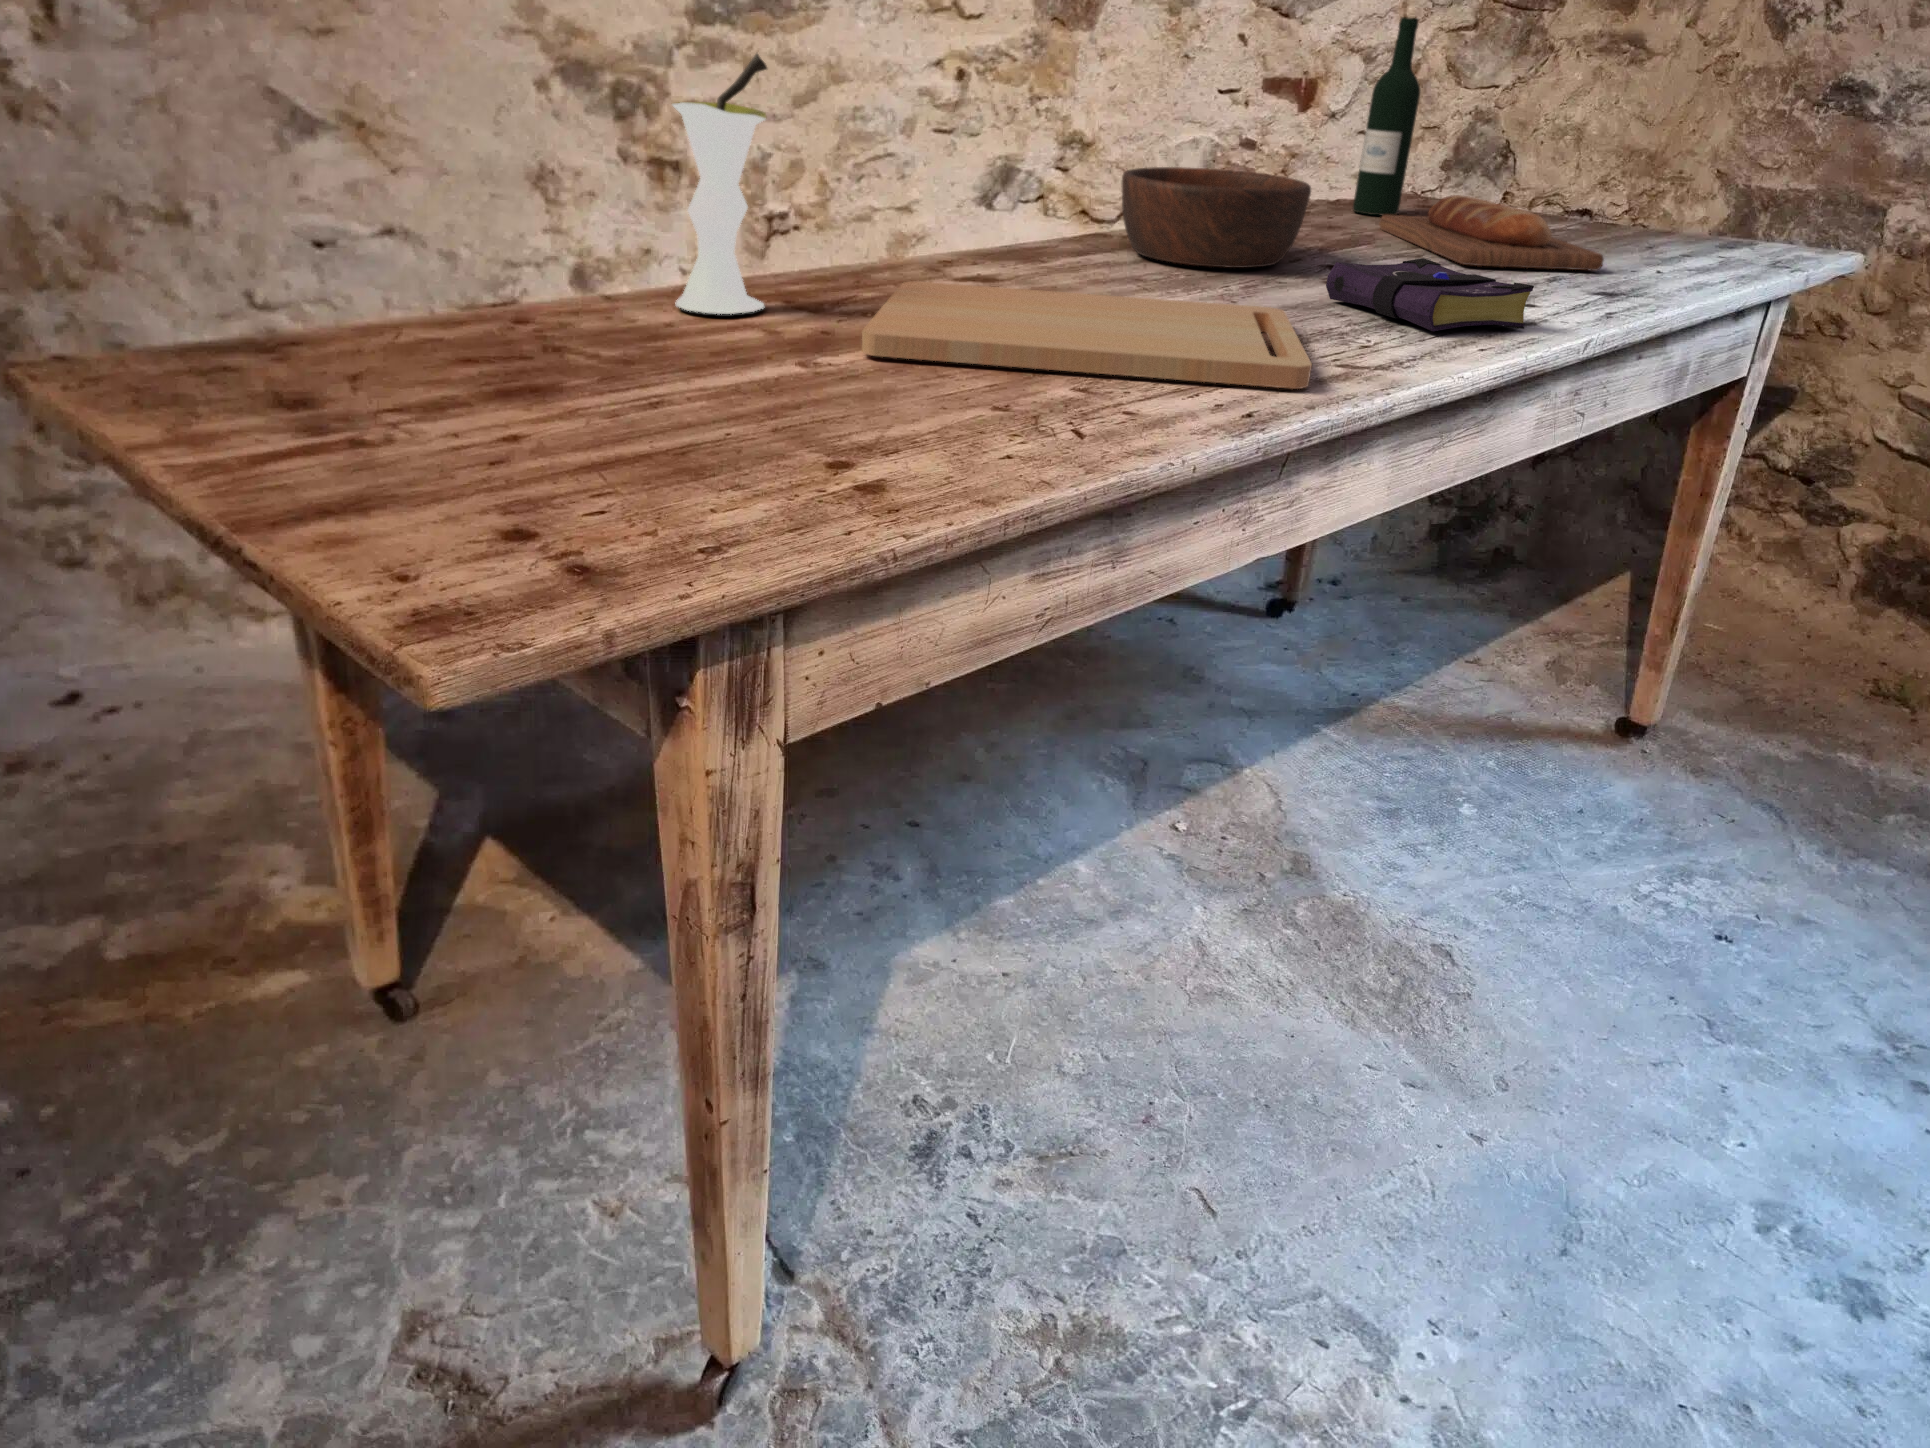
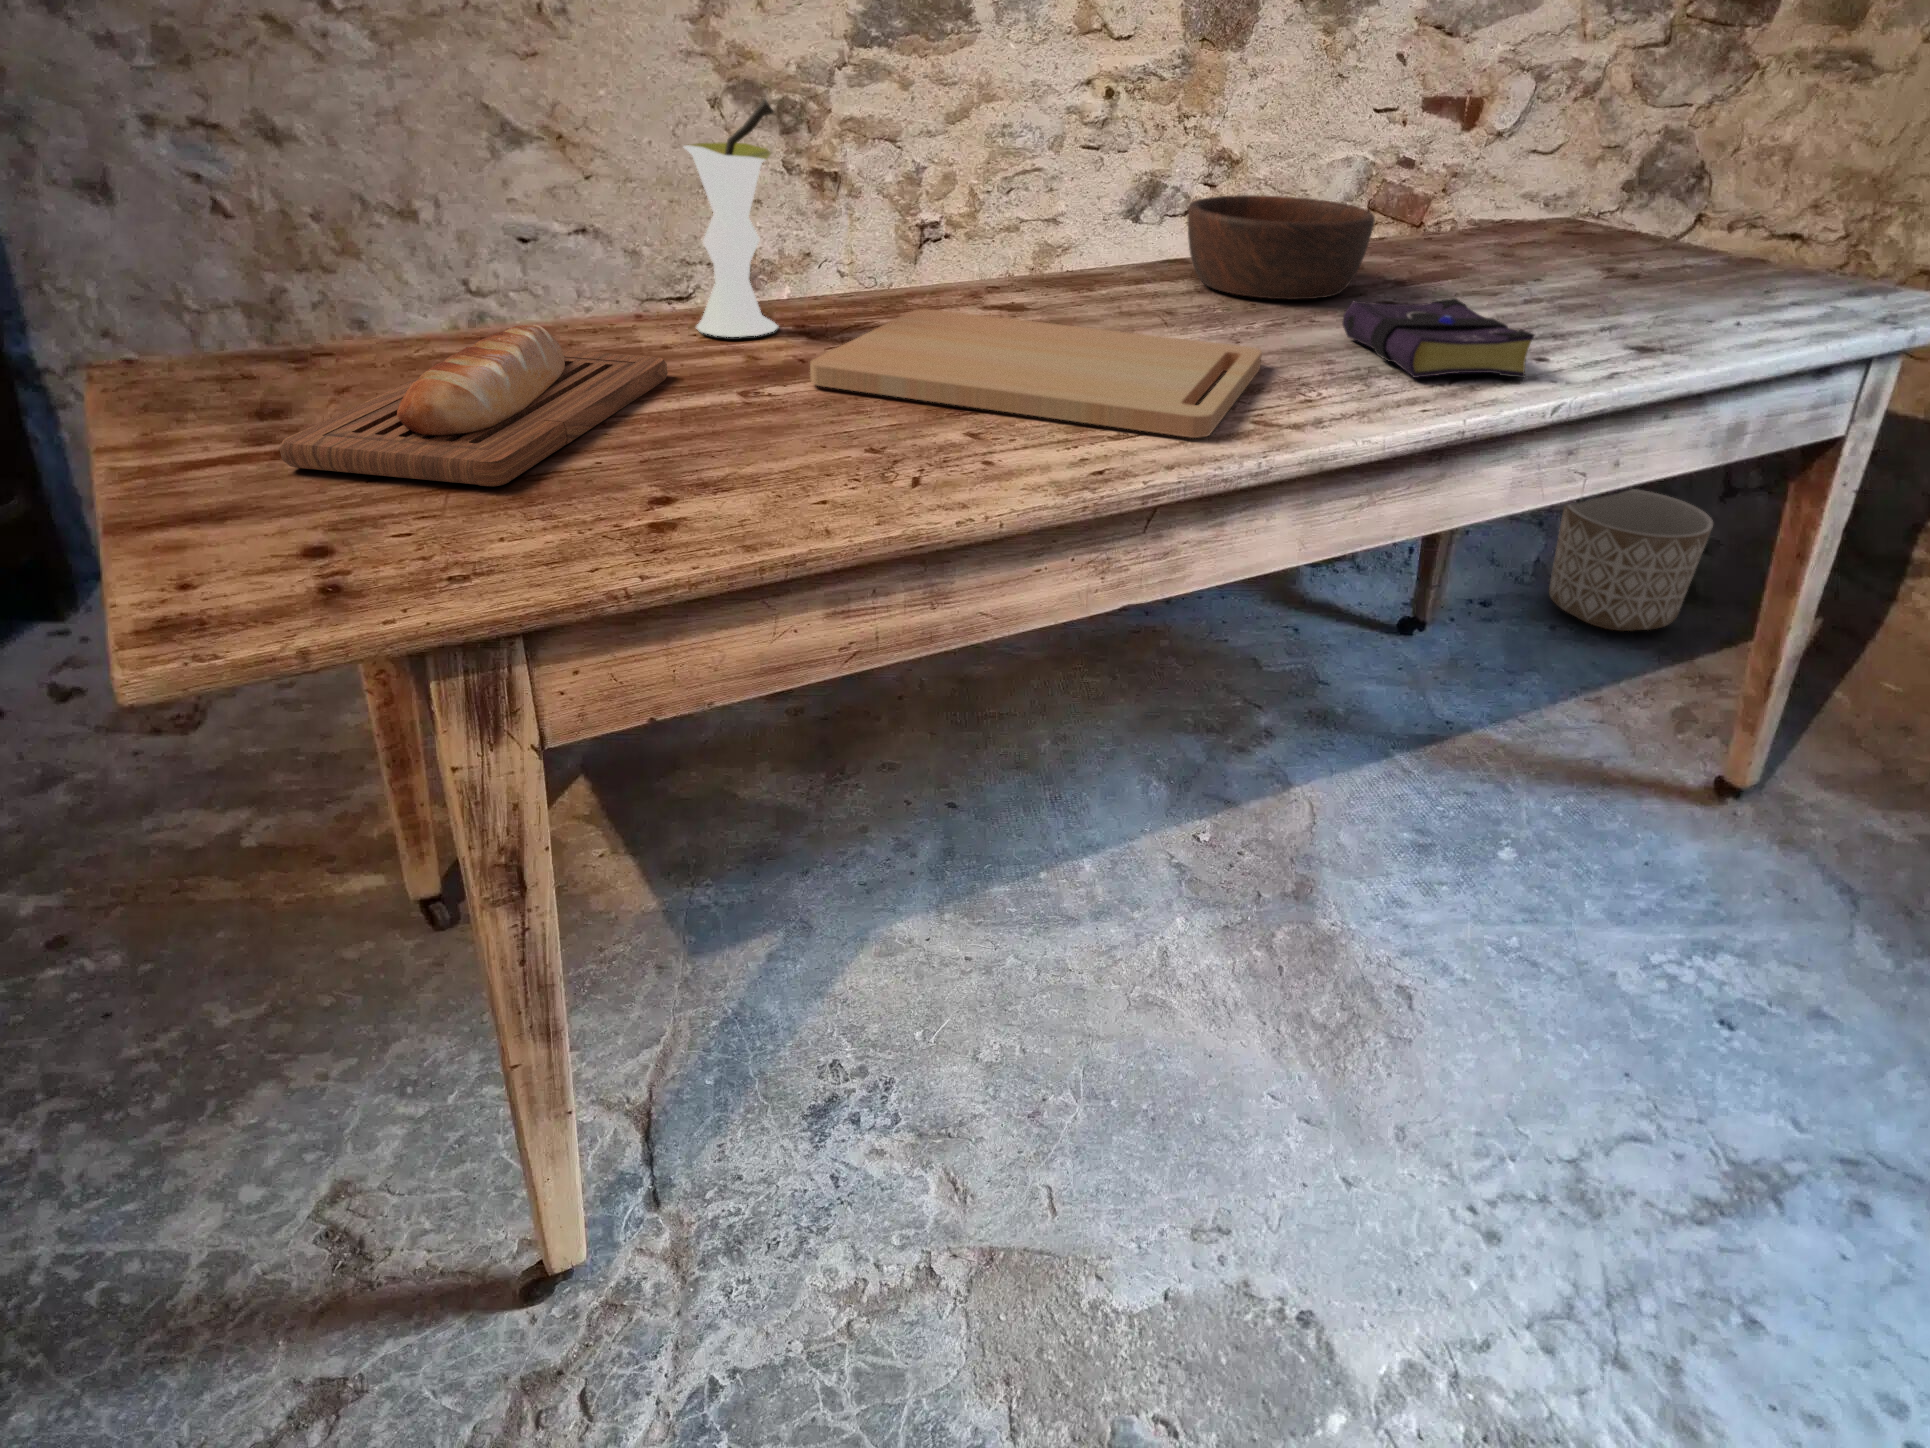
wine bottle: present [1353,17,1420,215] -> none [1491,38,1566,241]
bread loaf: present [1379,195,1604,271] -> present [279,325,668,486]
planter: none [1402,458,1555,597] -> present [1549,489,1713,631]

